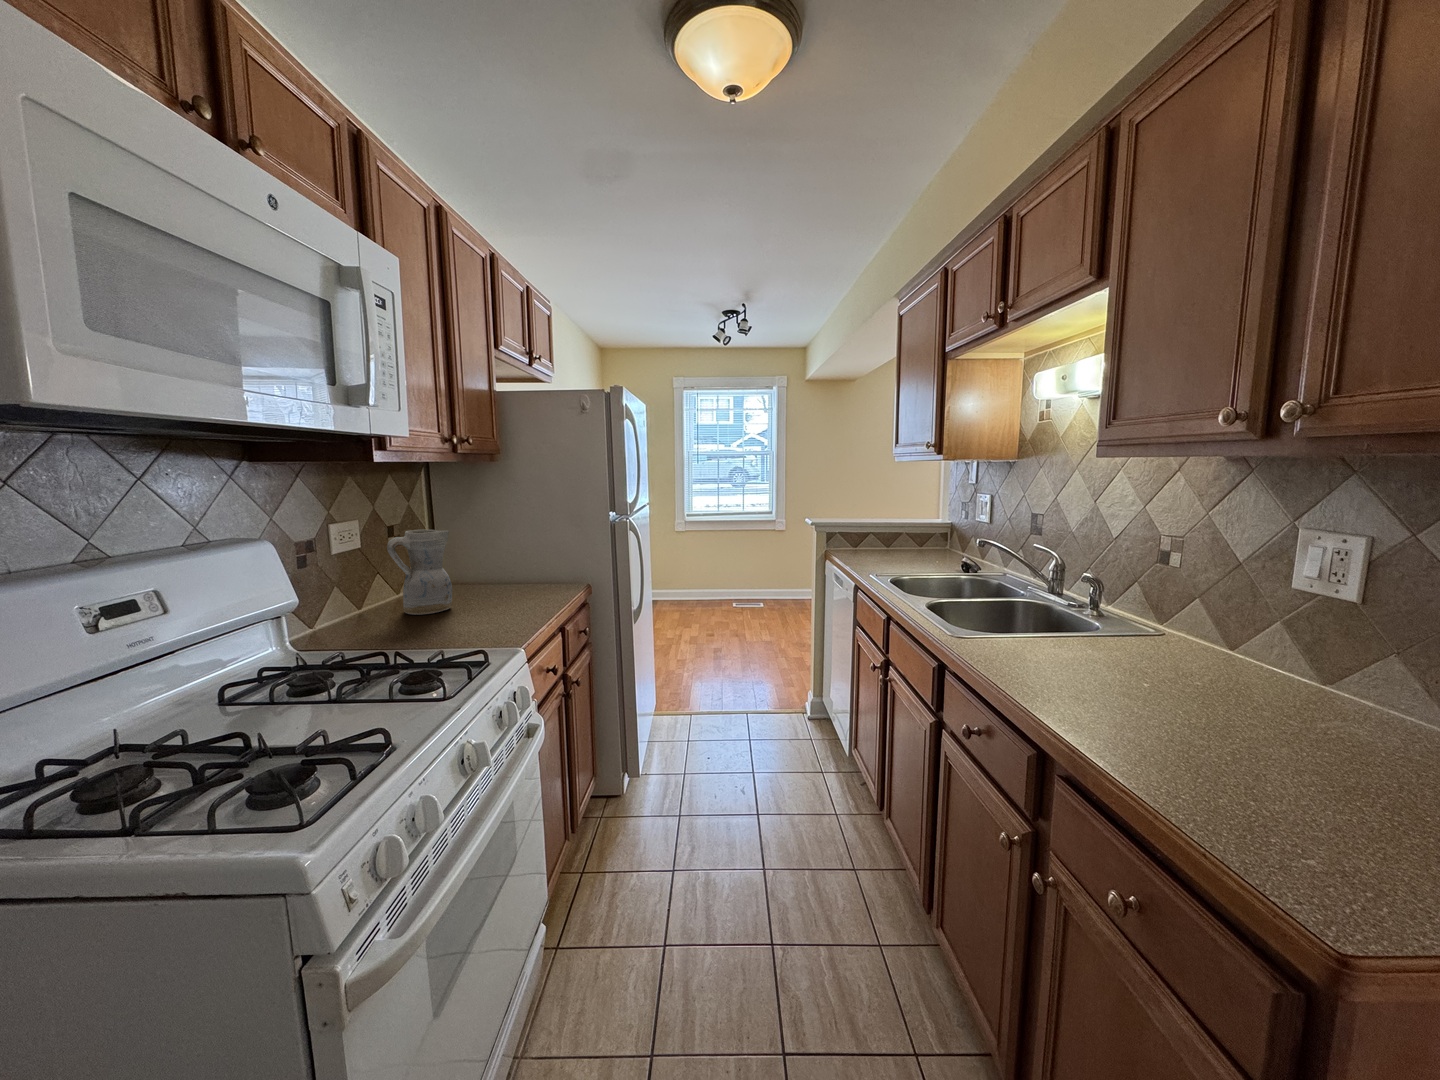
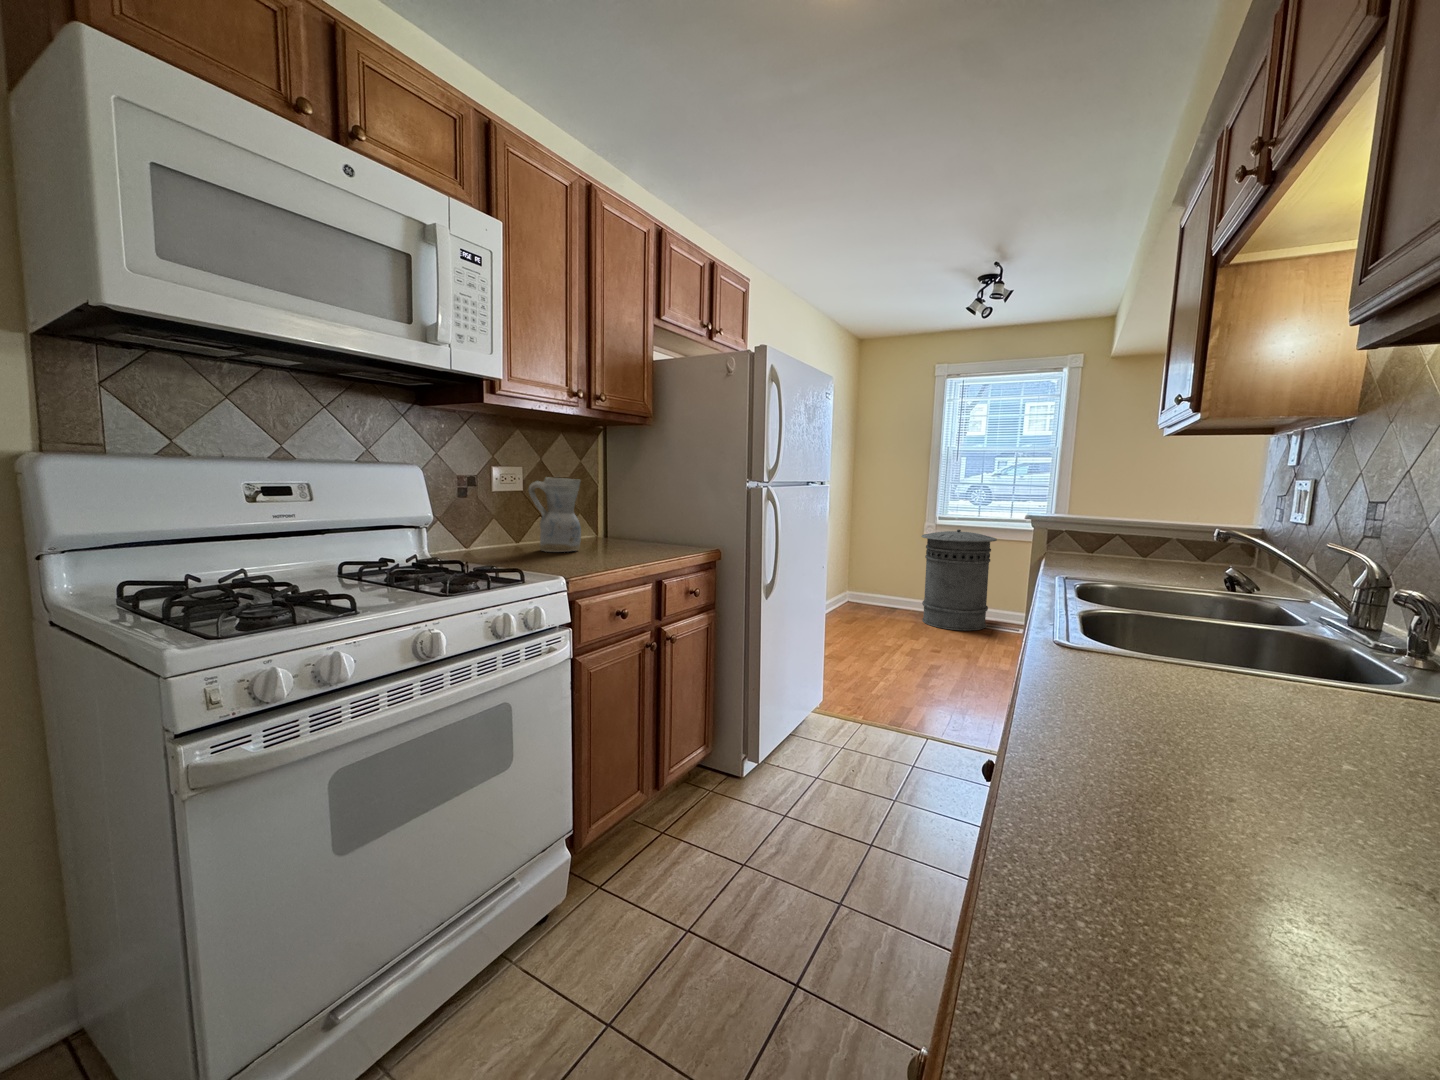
trash can: none [678,524,739,611] -> present [922,529,997,631]

